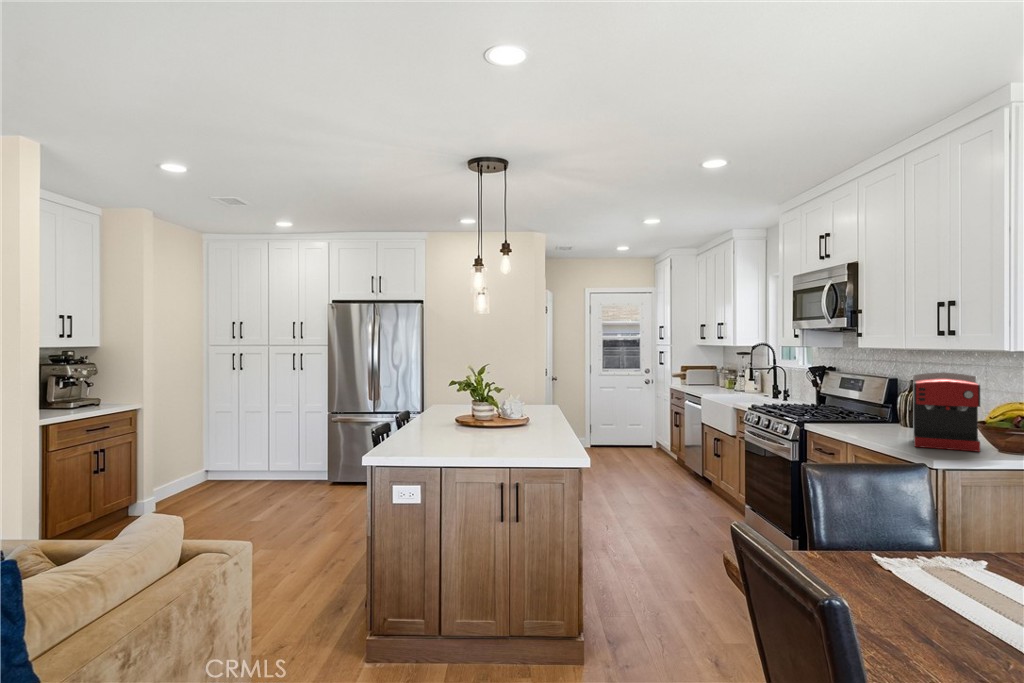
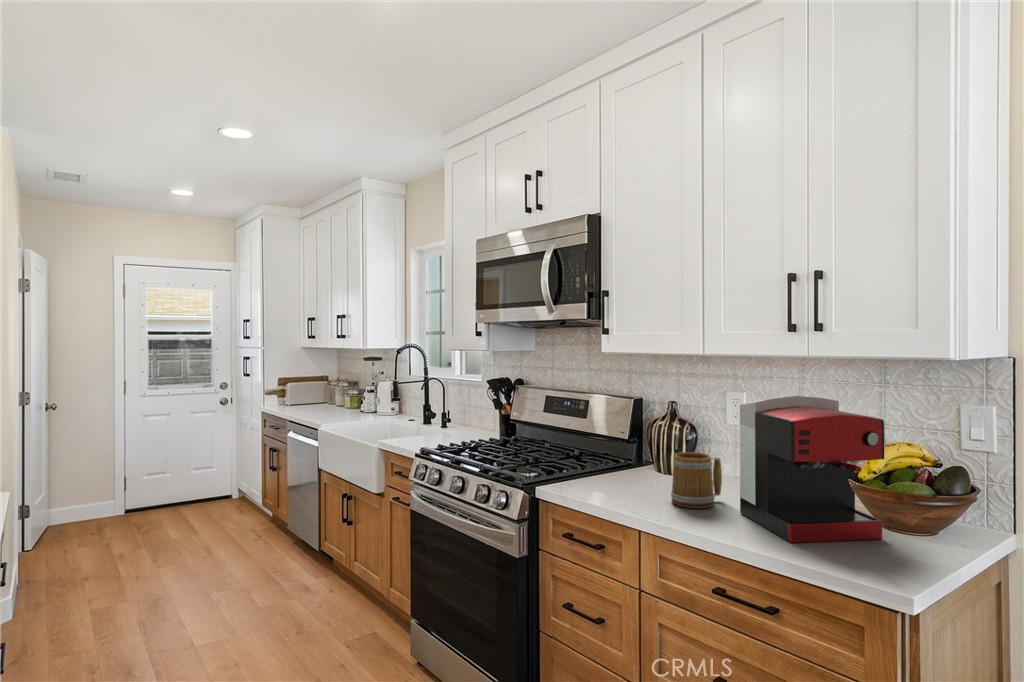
mug: none [877,406,915,436] -> present [671,452,722,509]

